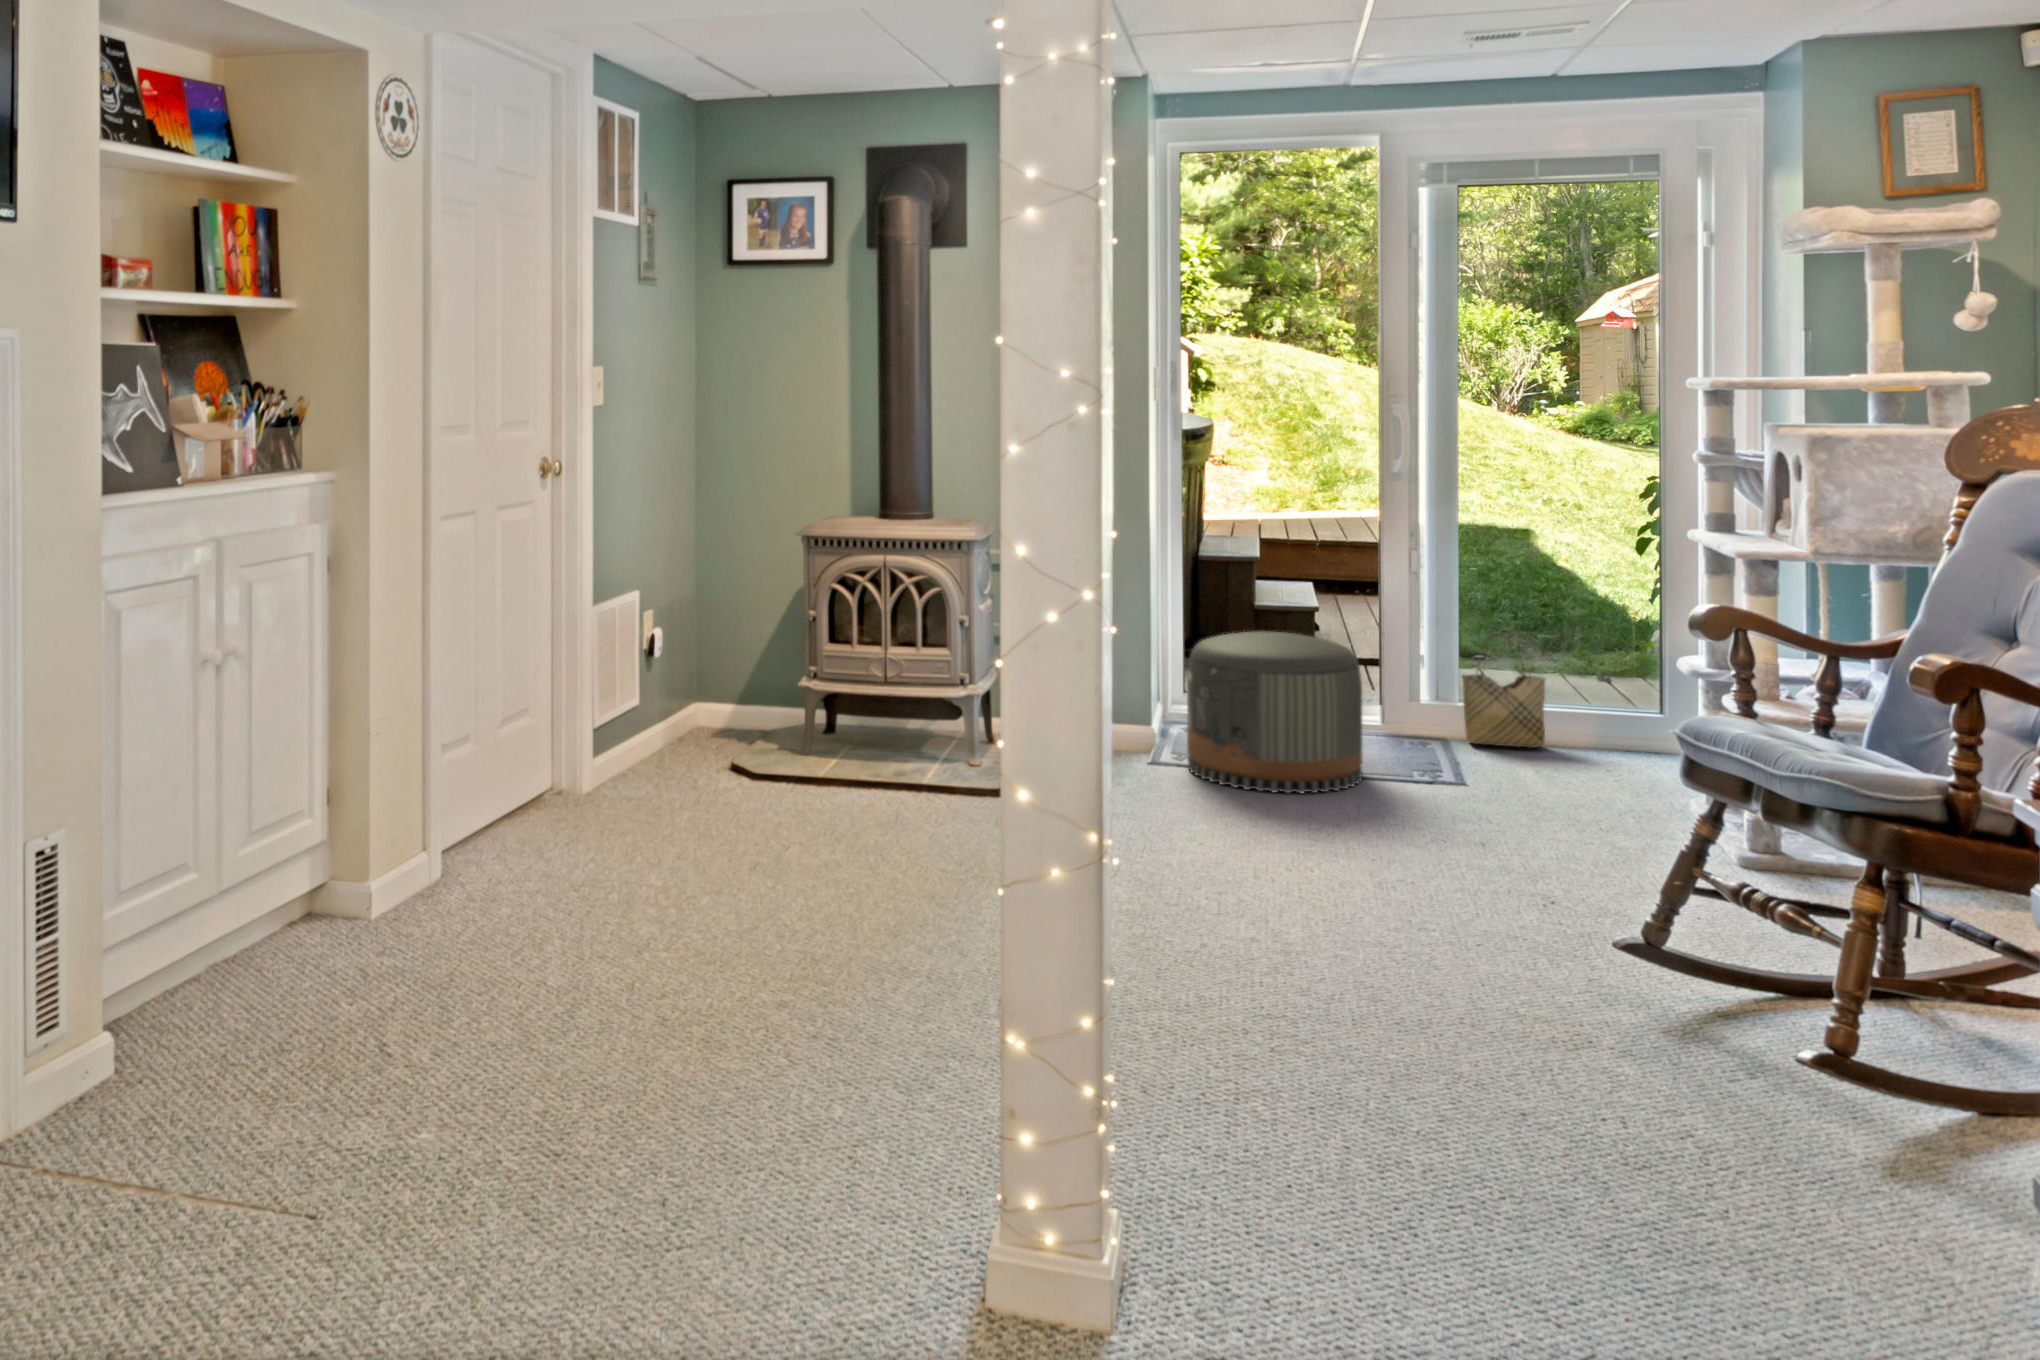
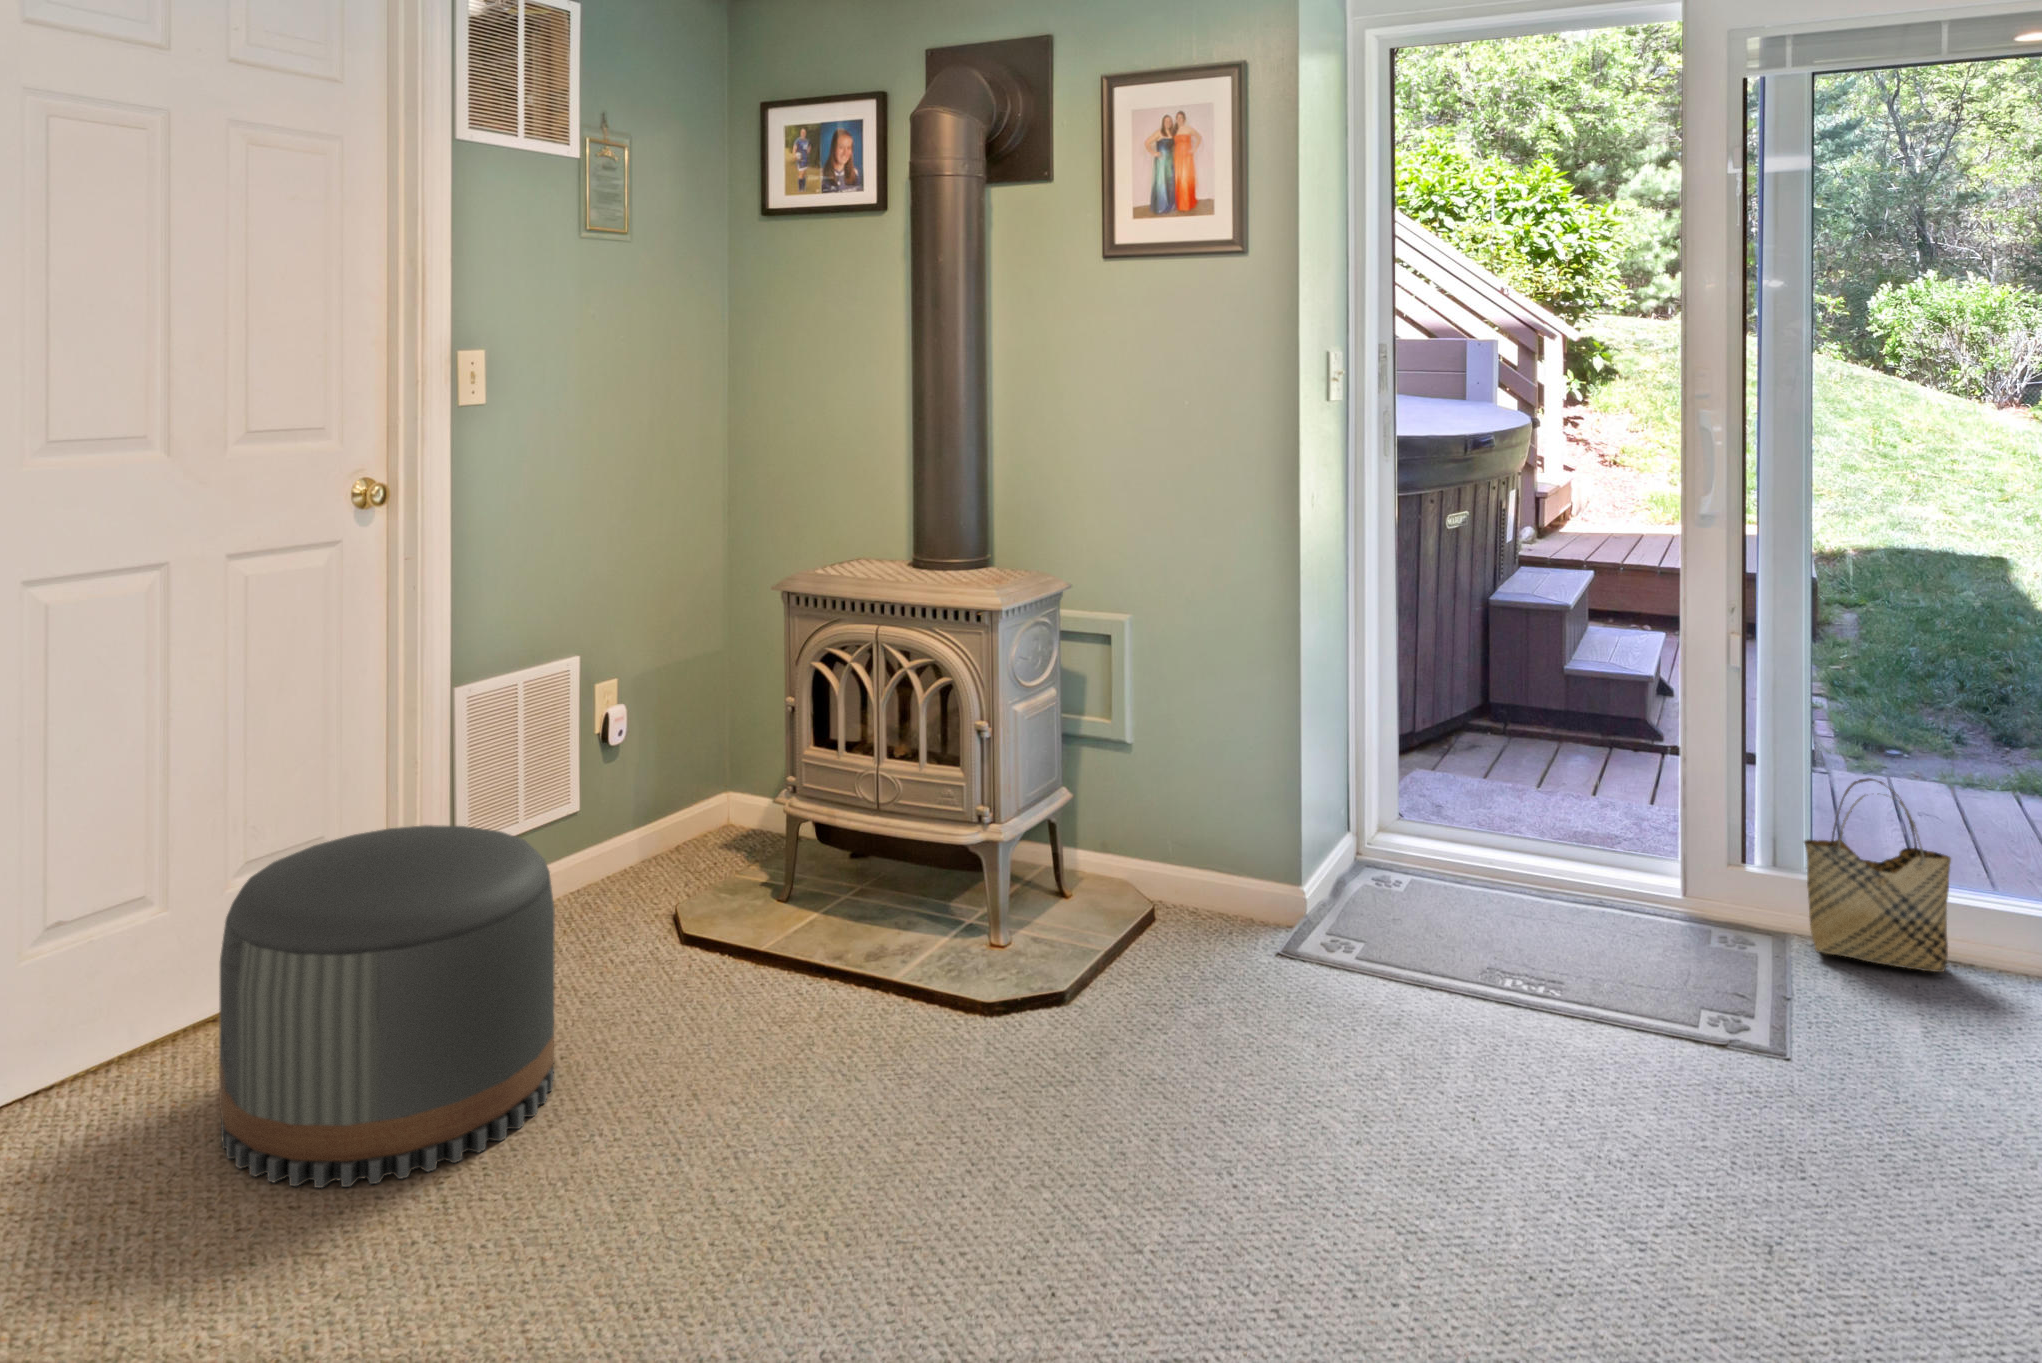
pouf: present [1187,631,1363,793] -> present [219,825,555,1188]

